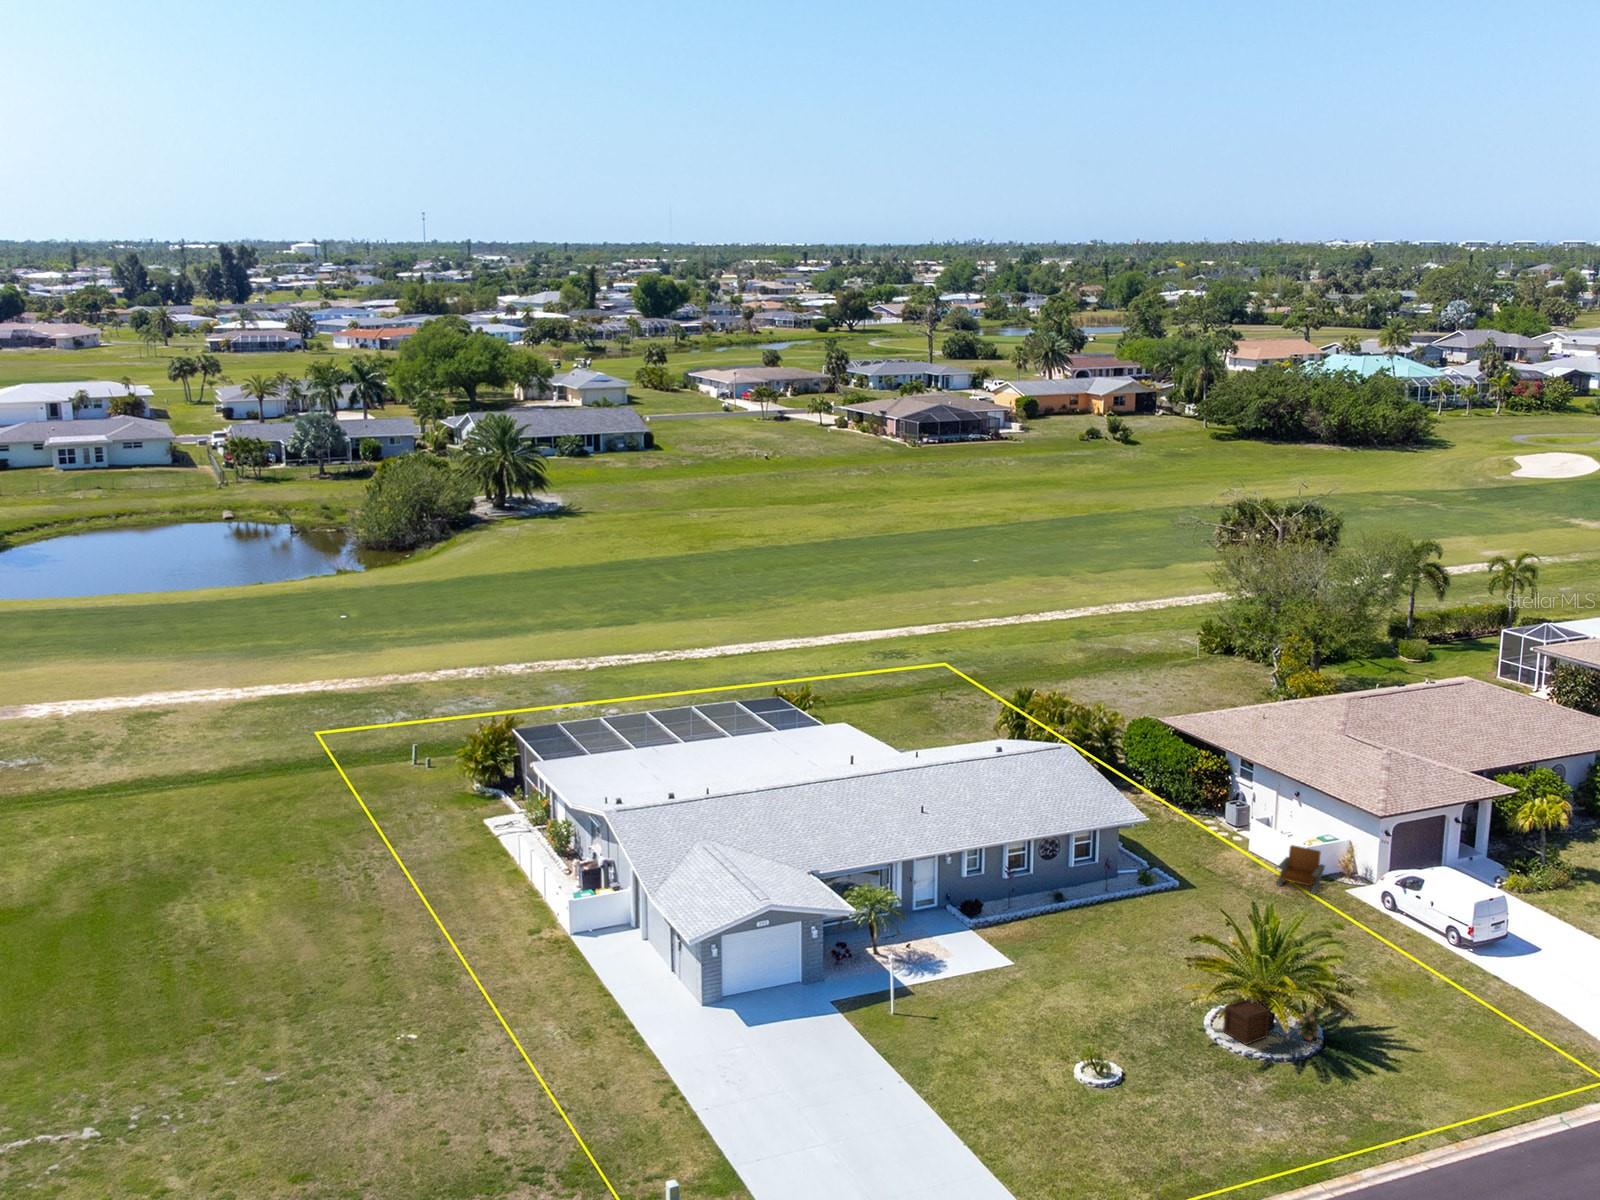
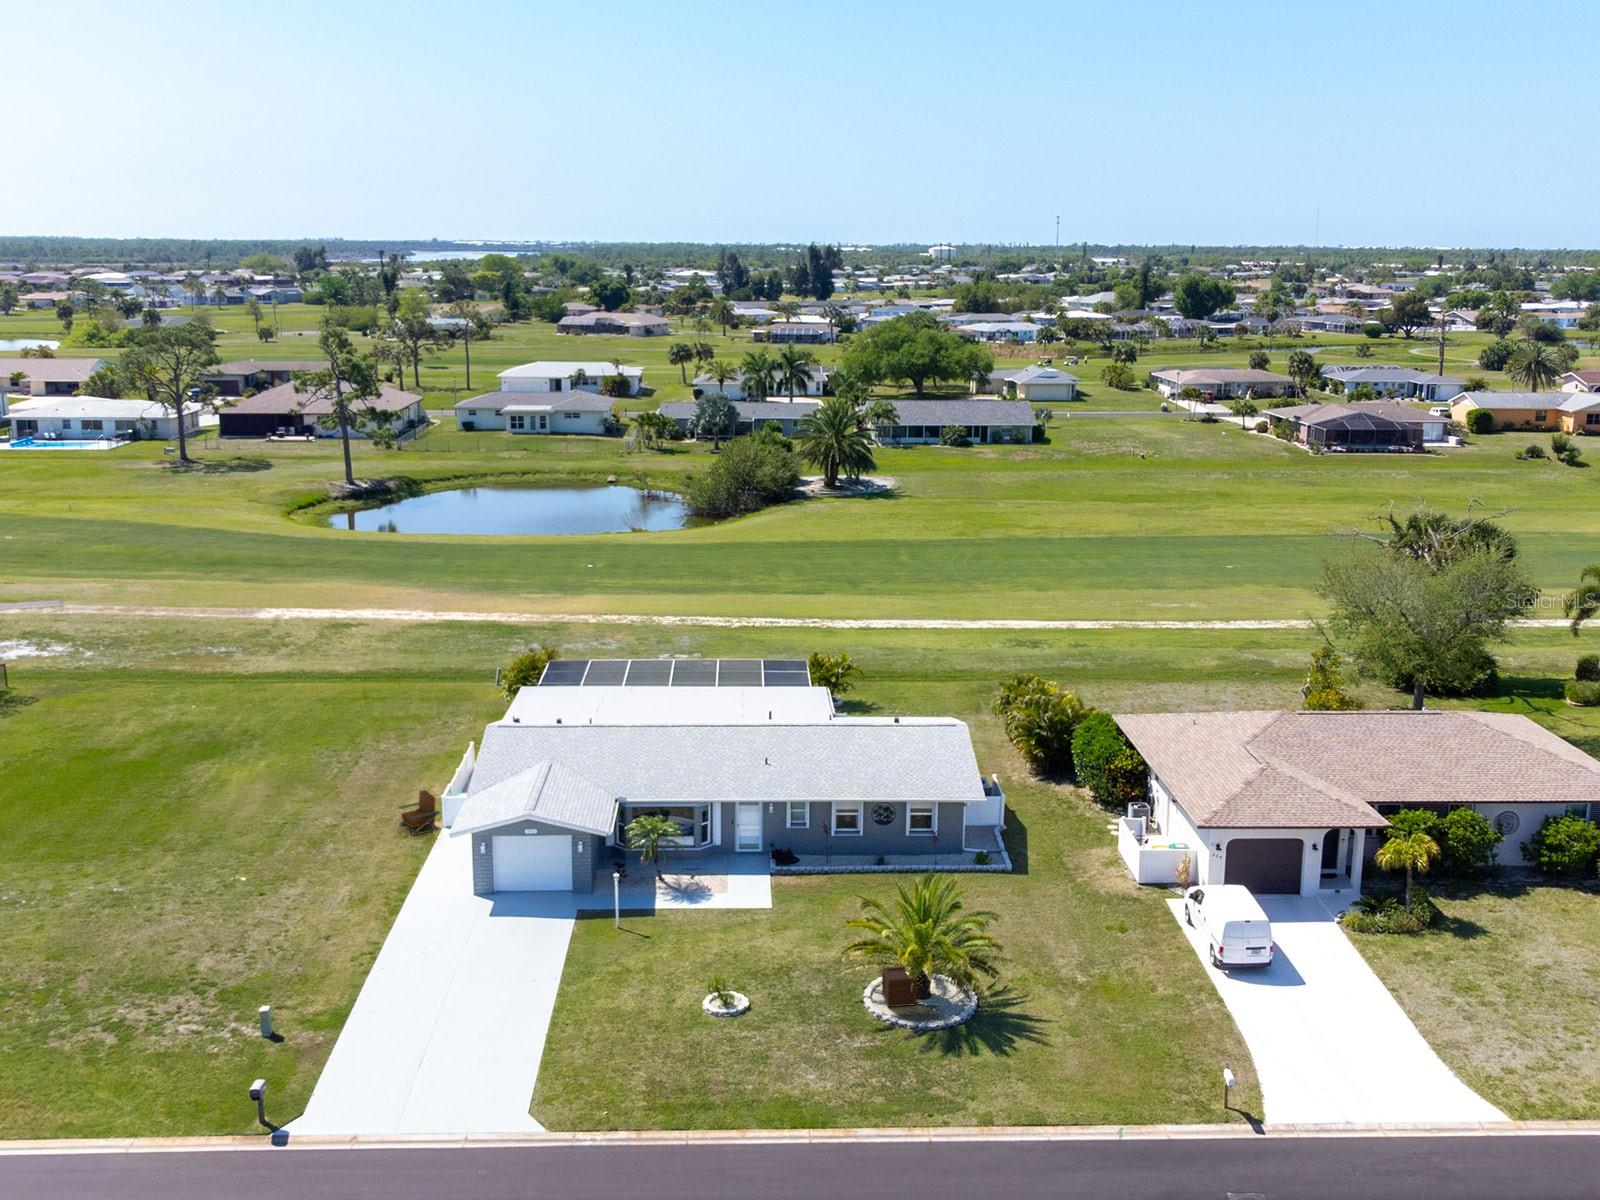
lounge chair: present [1276,845,1325,894] -> present [399,790,440,836]
decorative plant: present [1298,1010,1319,1040] -> none [944,984,965,1015]

